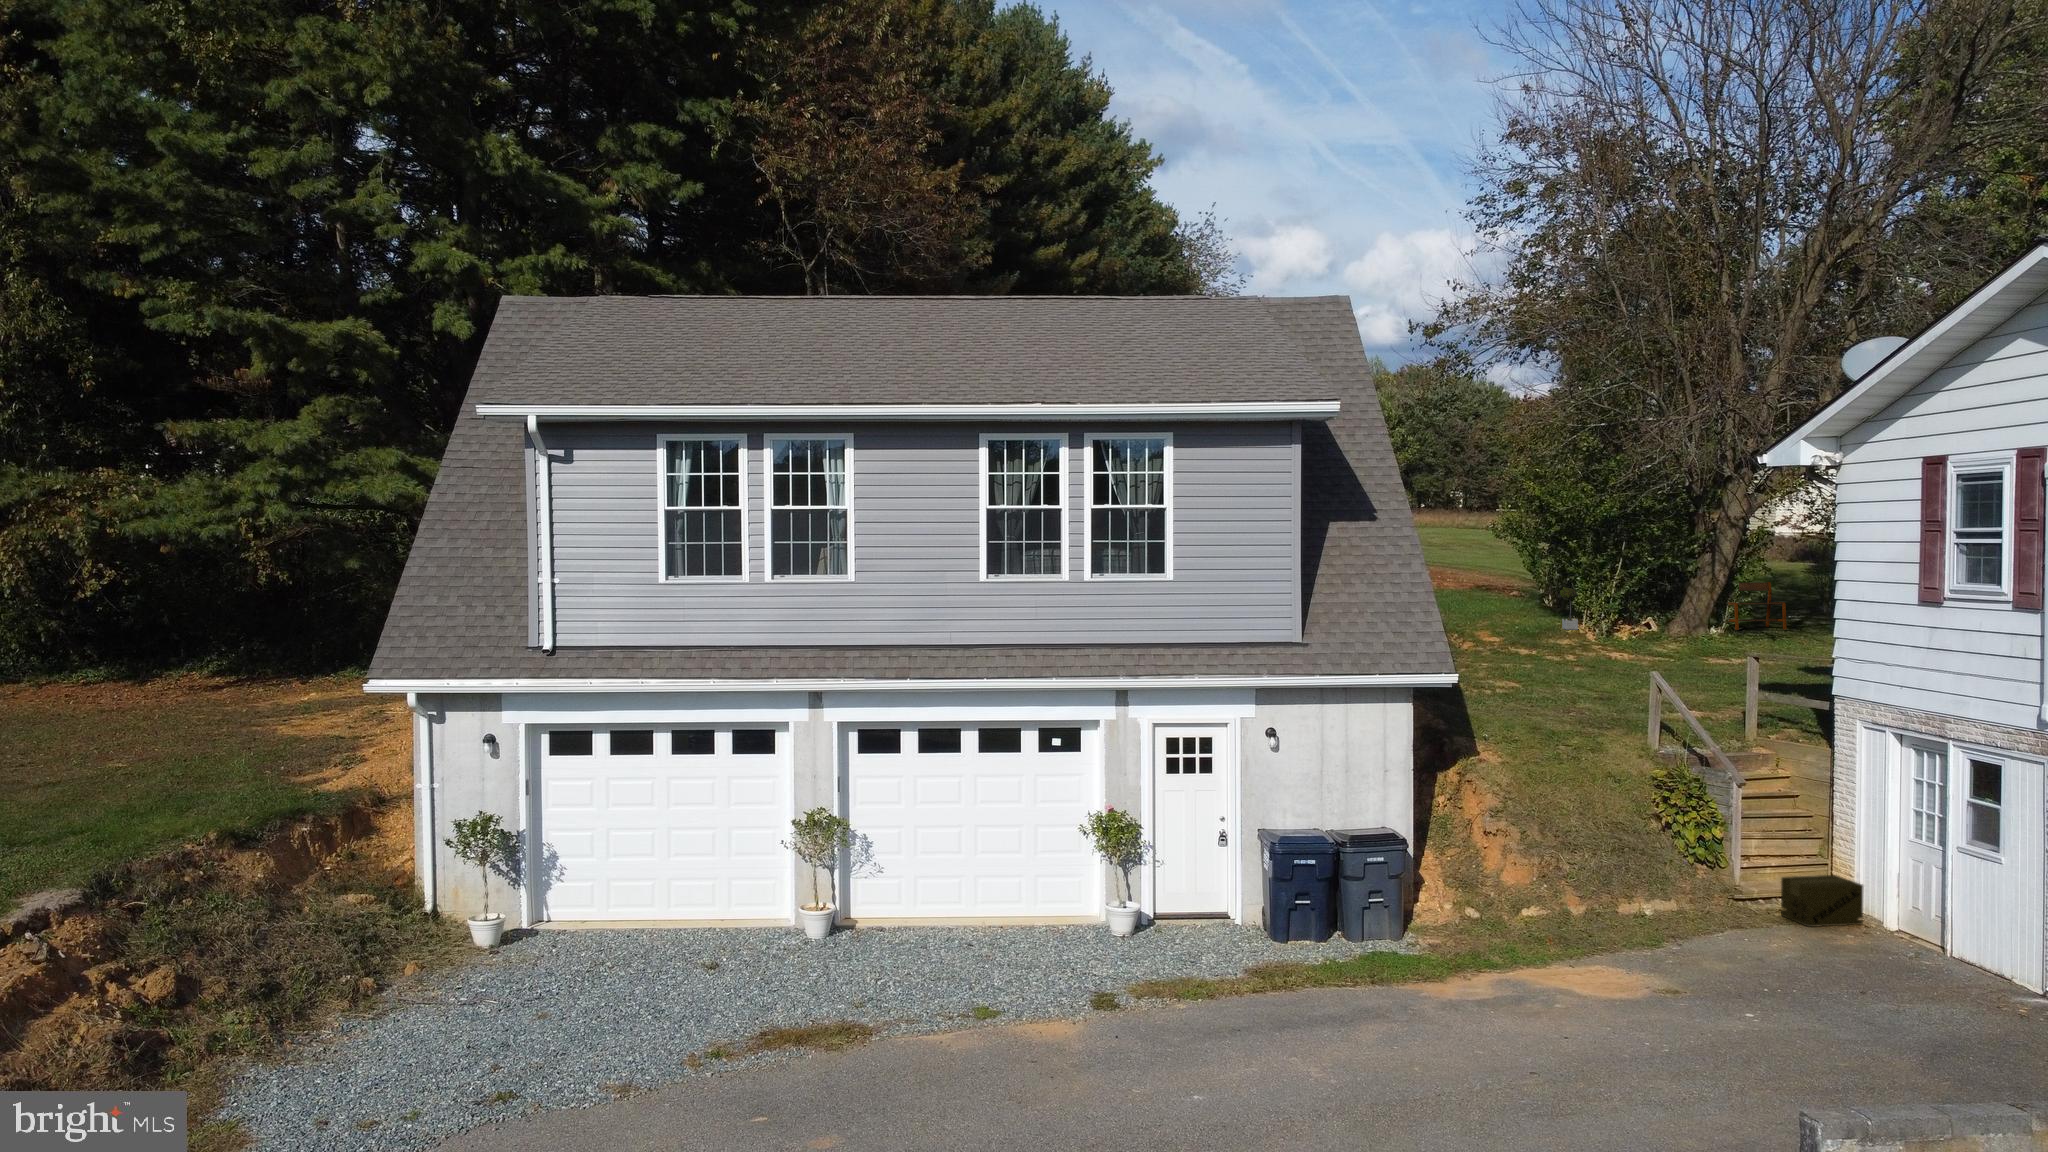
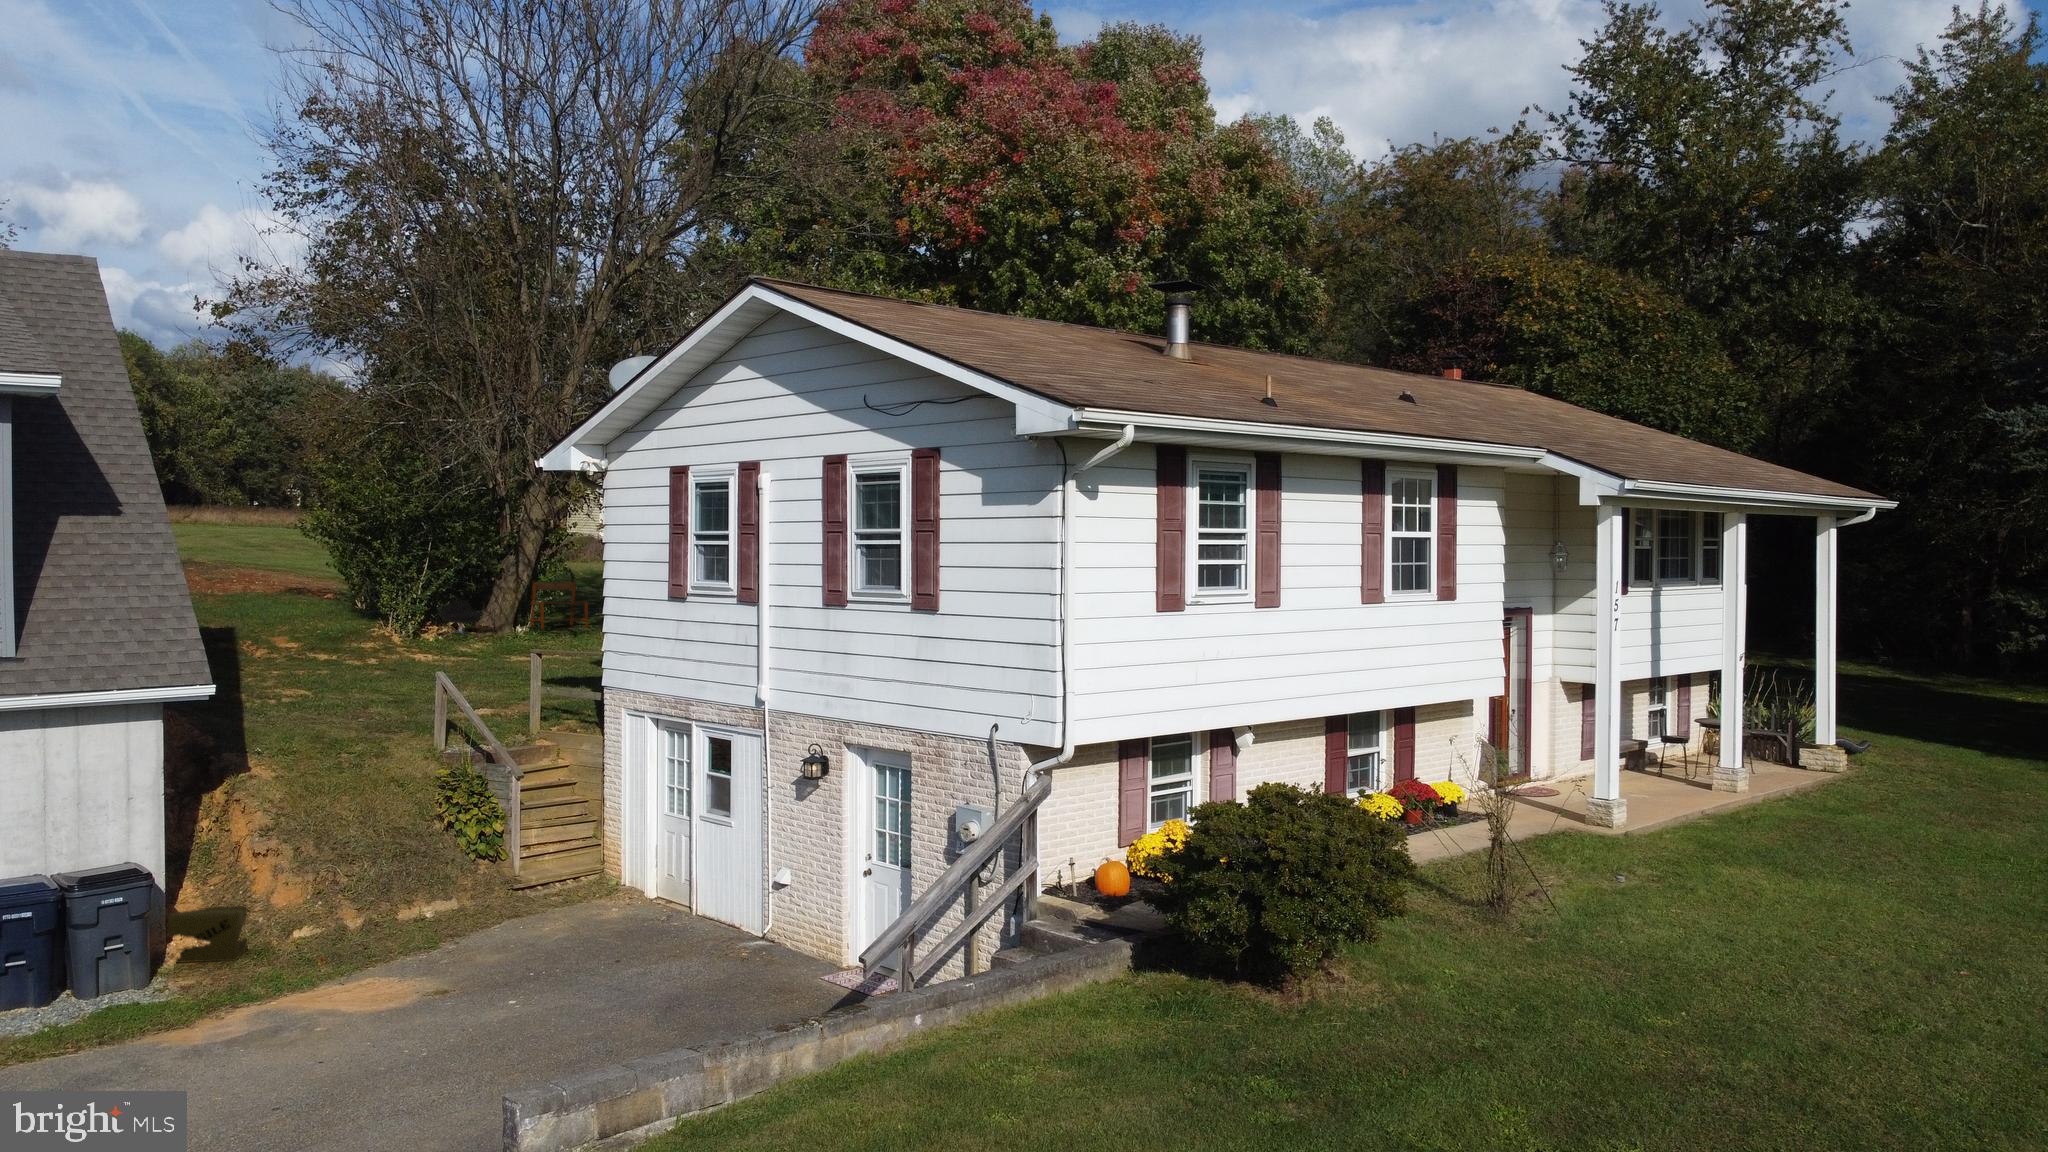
potted tree: present [1560,587,1578,630] -> none [361,585,382,632]
lounge chair: none [1632,600,1675,633] -> present [439,600,482,633]
cardboard box: present [1781,875,1863,927] -> present [168,906,247,963]

